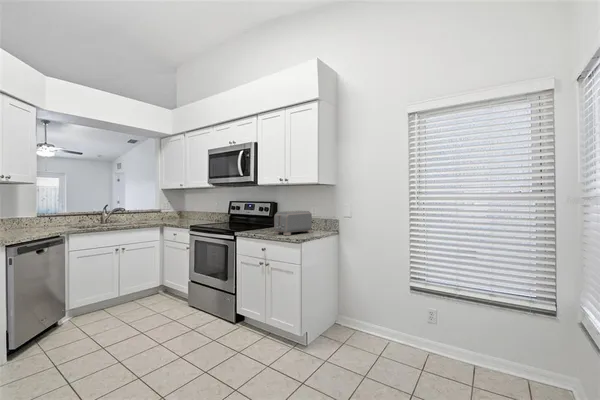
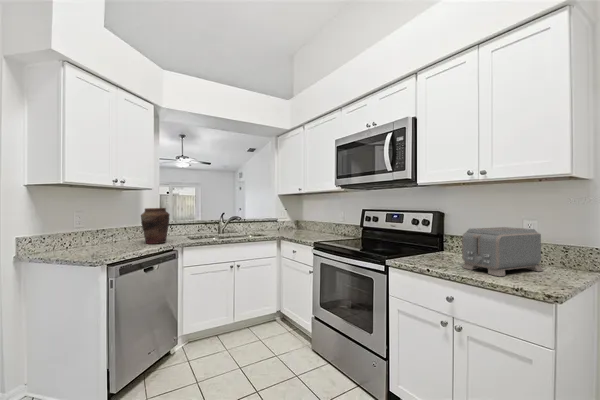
vase: none [24,201,55,232] -> present [141,208,170,244]

